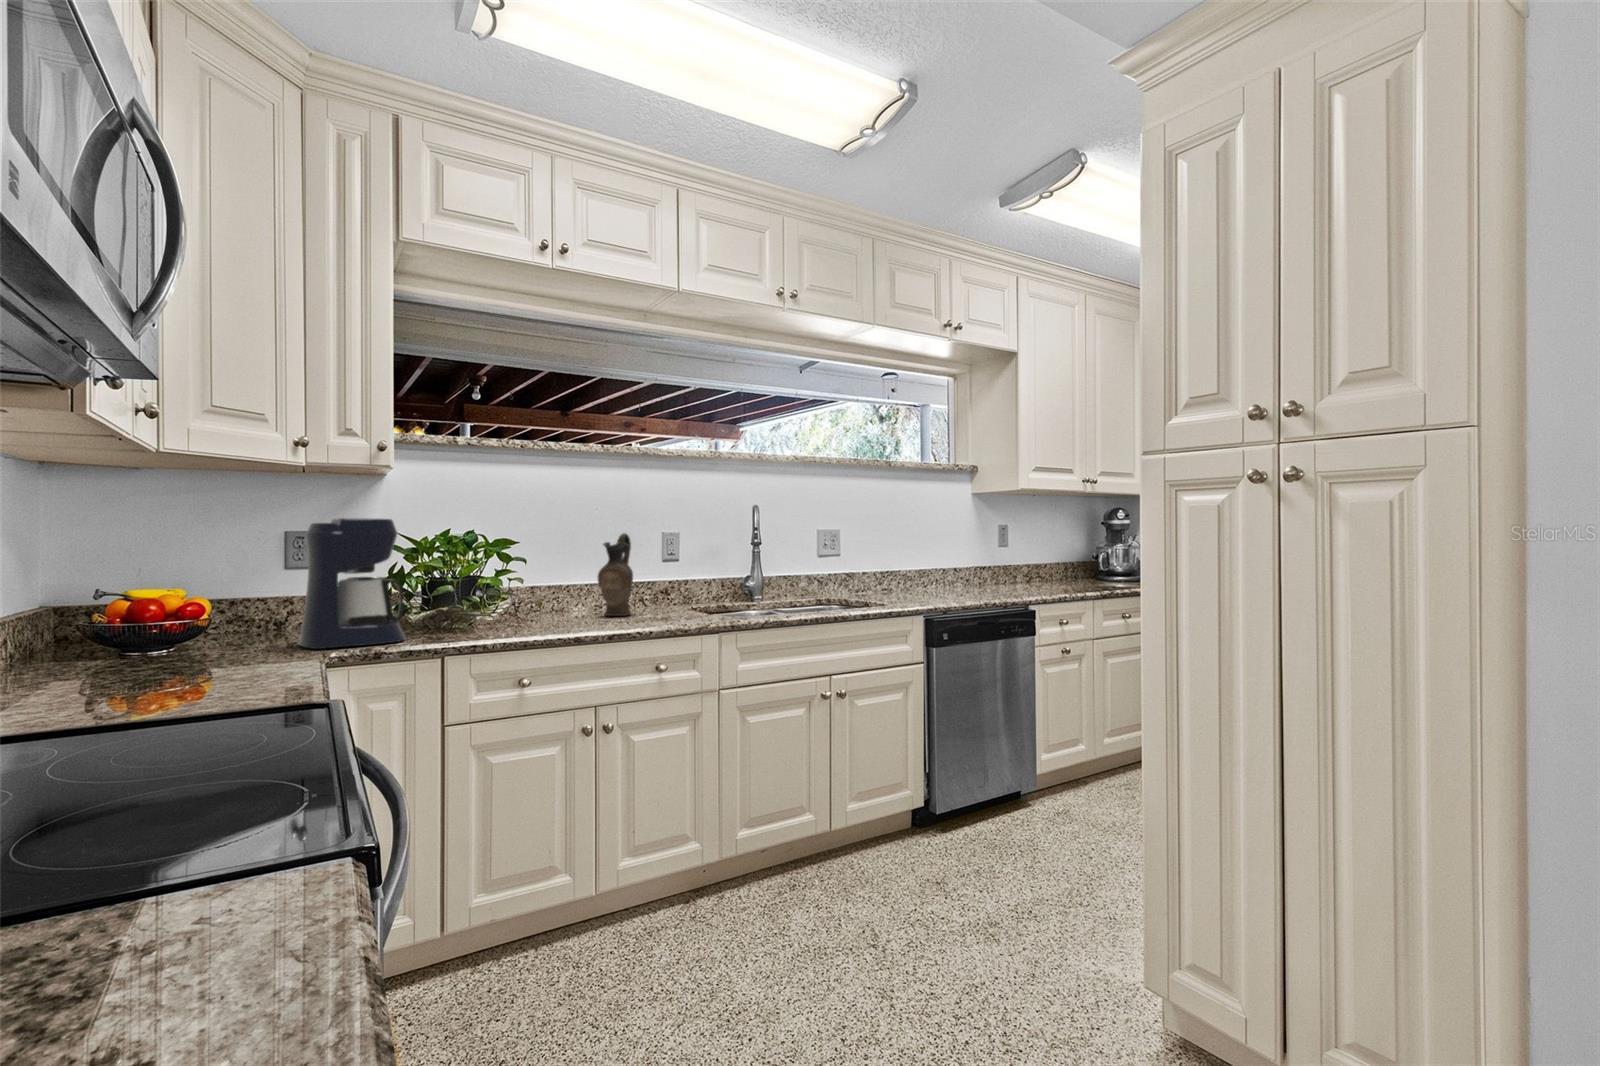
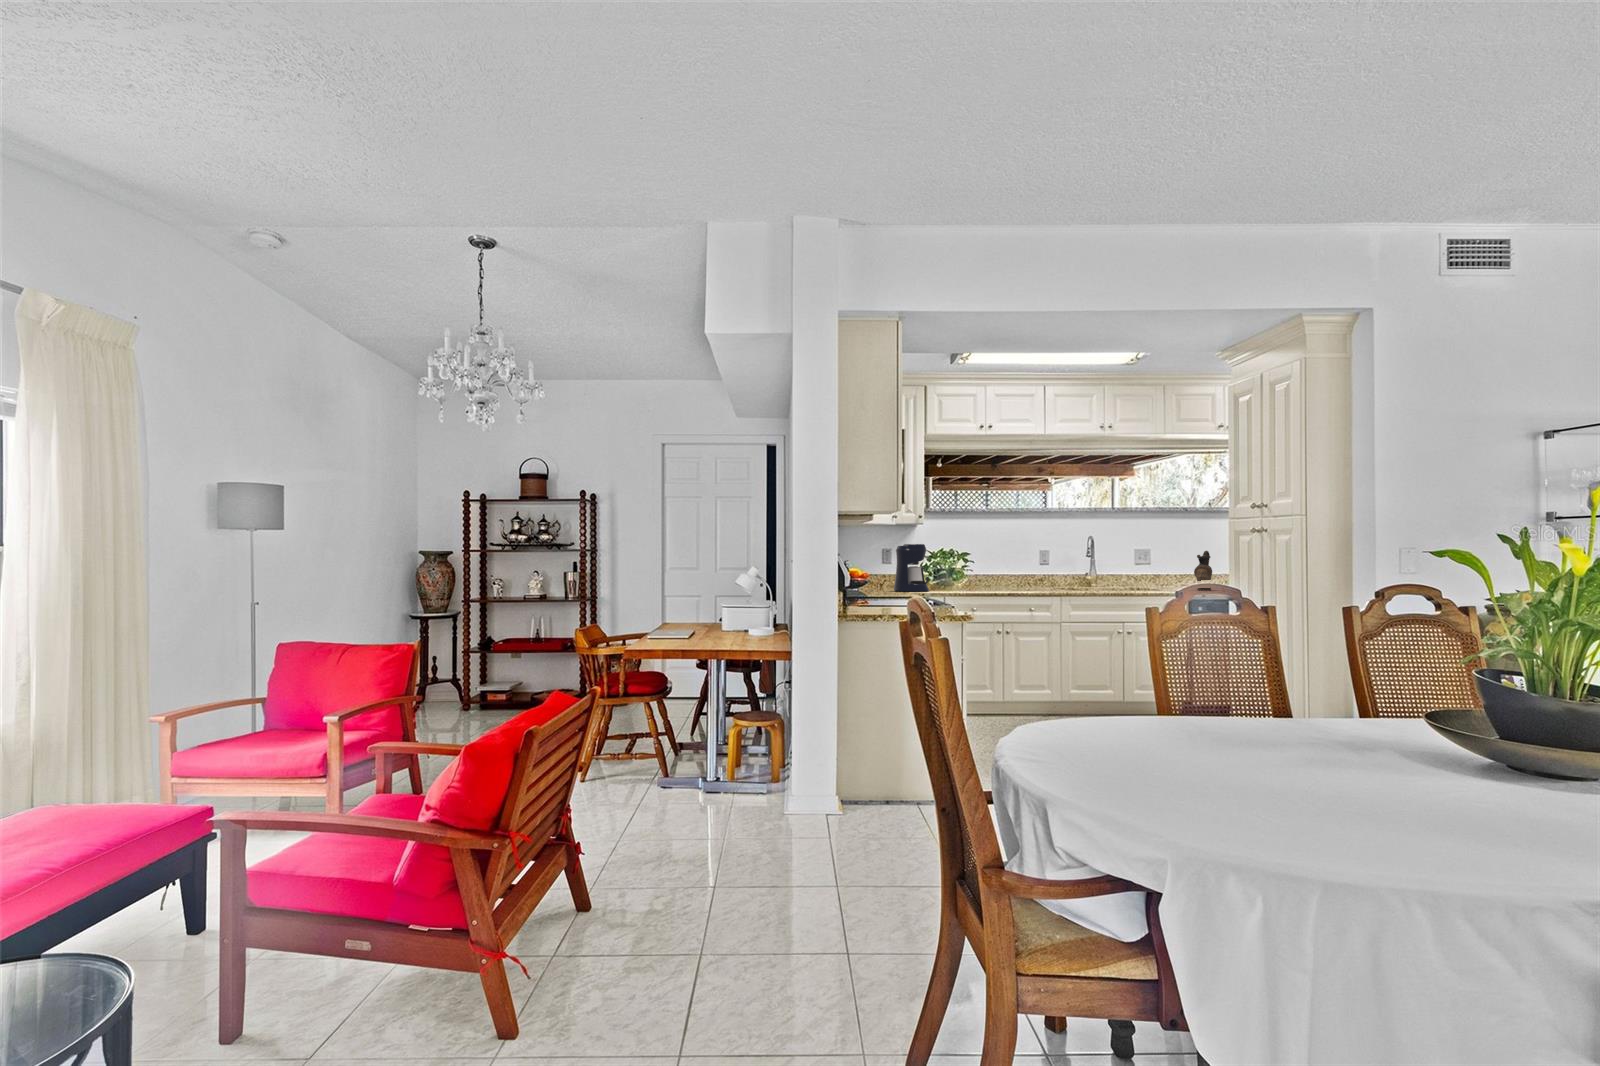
ceramic pitcher: present [597,533,633,616] -> present [1194,551,1212,590]

